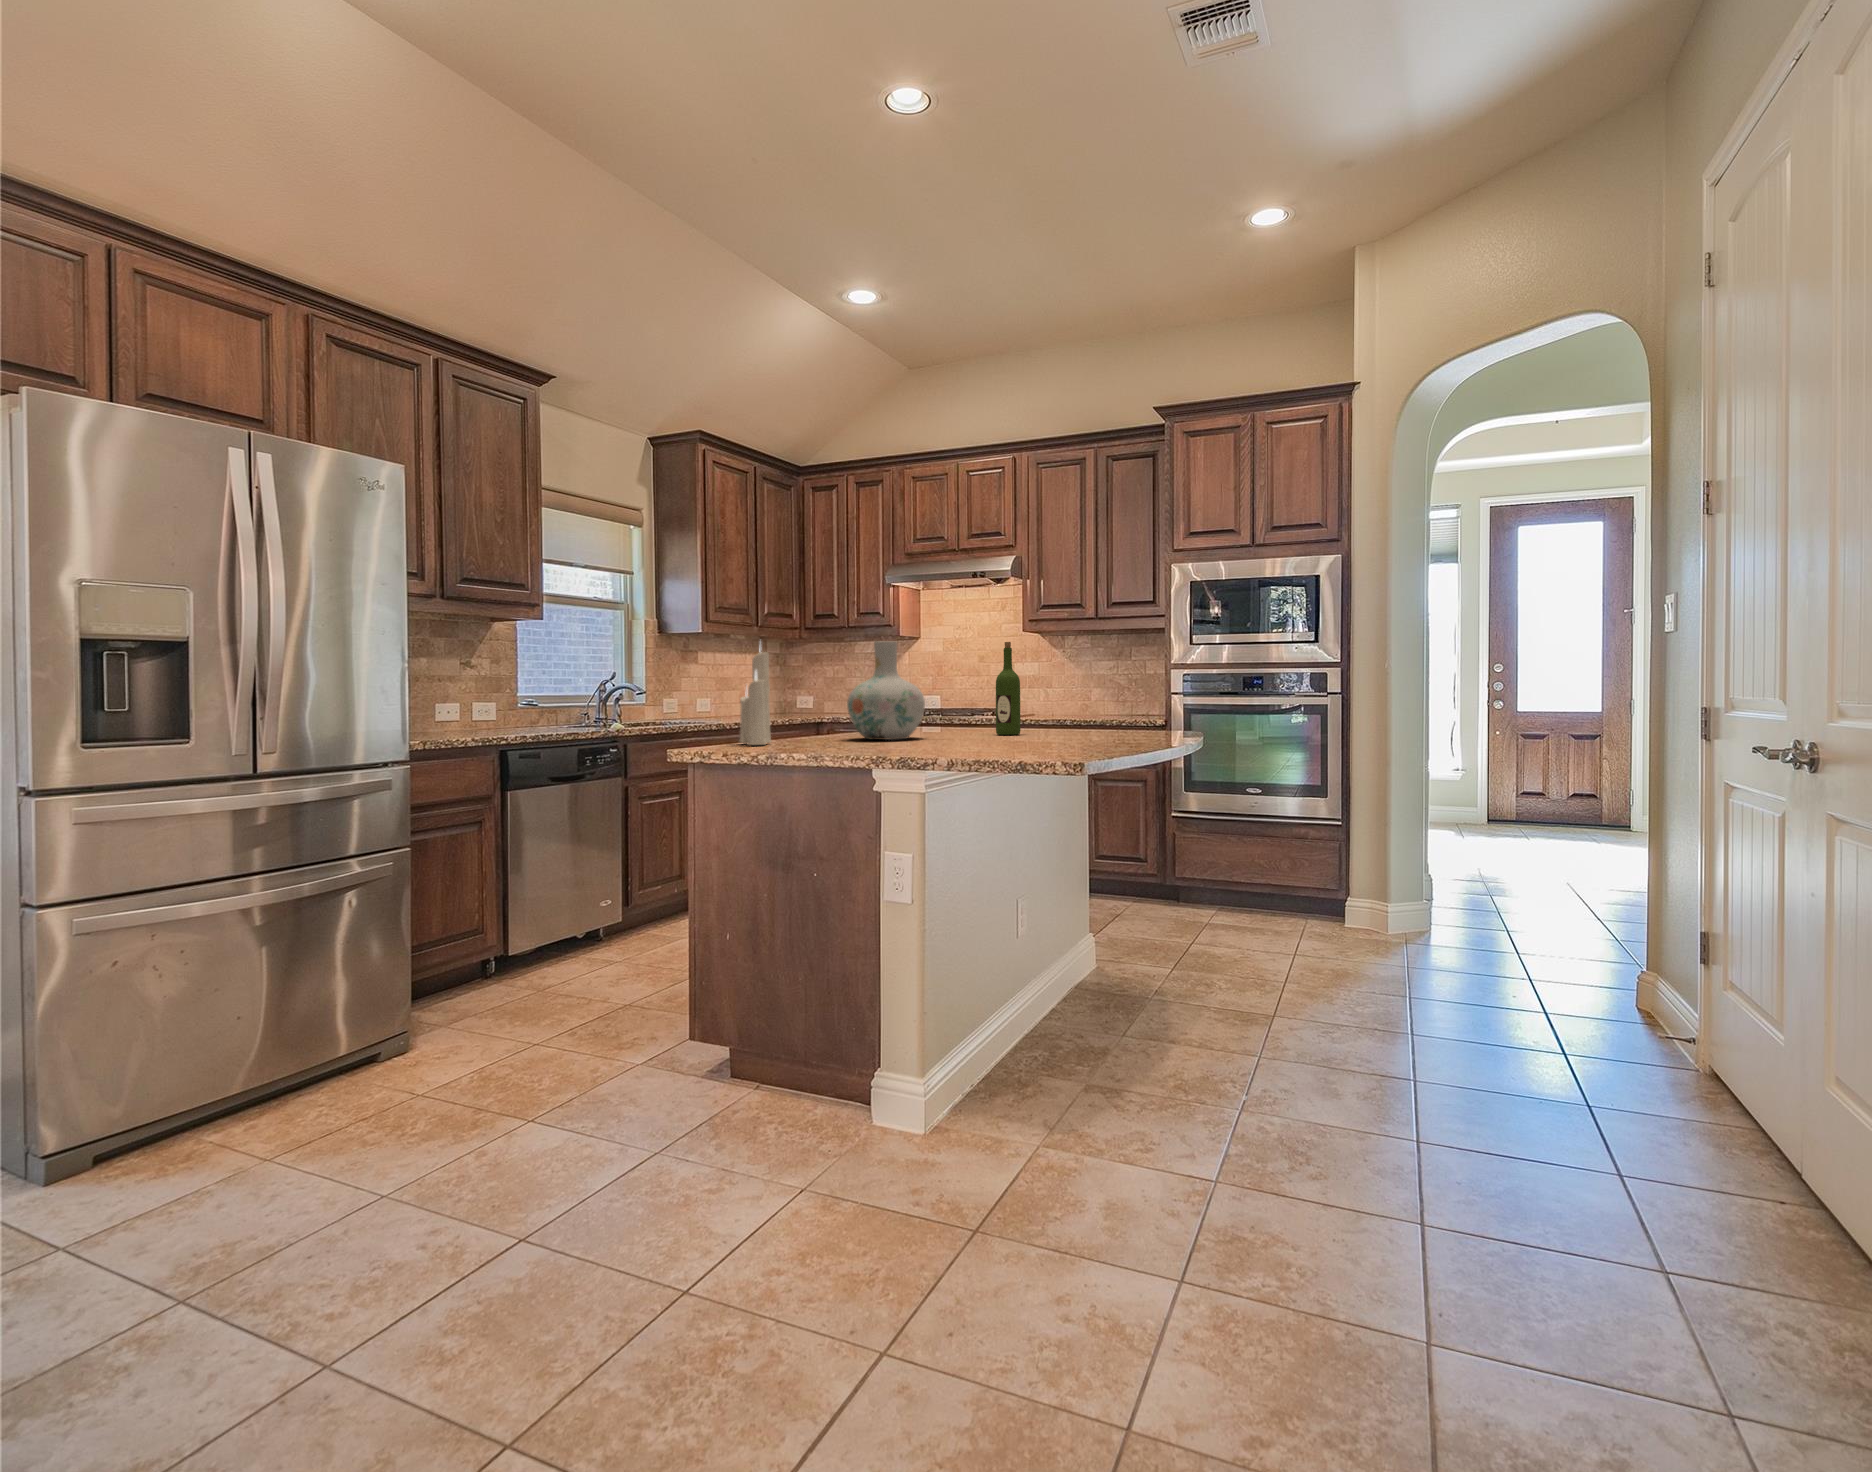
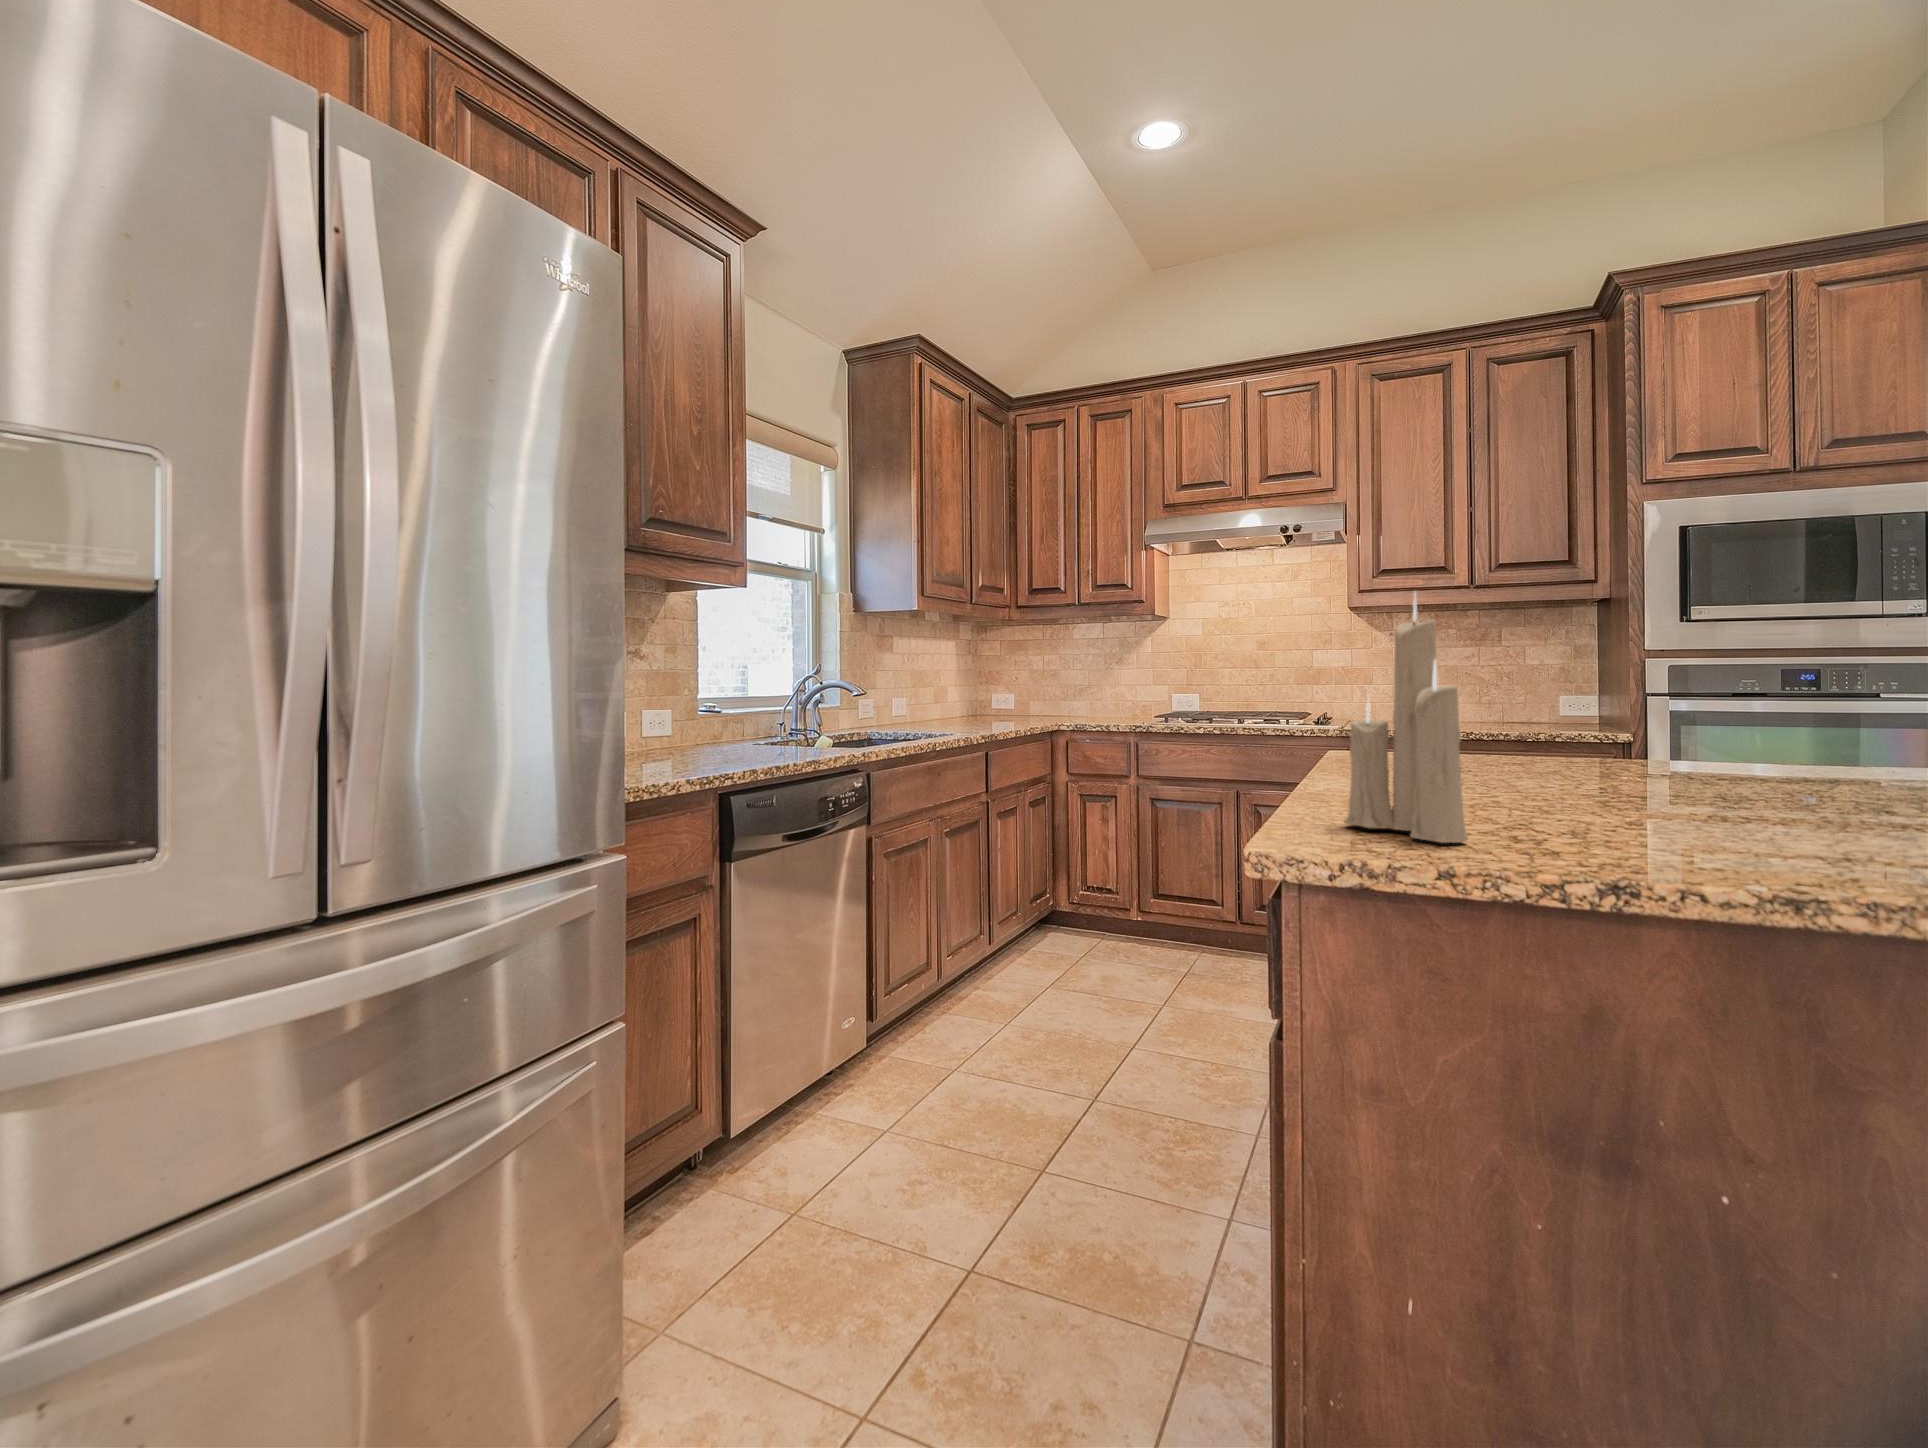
vase: present [847,641,925,740] -> none [1520,597,1738,818]
wine bottle: present [996,642,1020,735] -> none [1783,601,1856,799]

